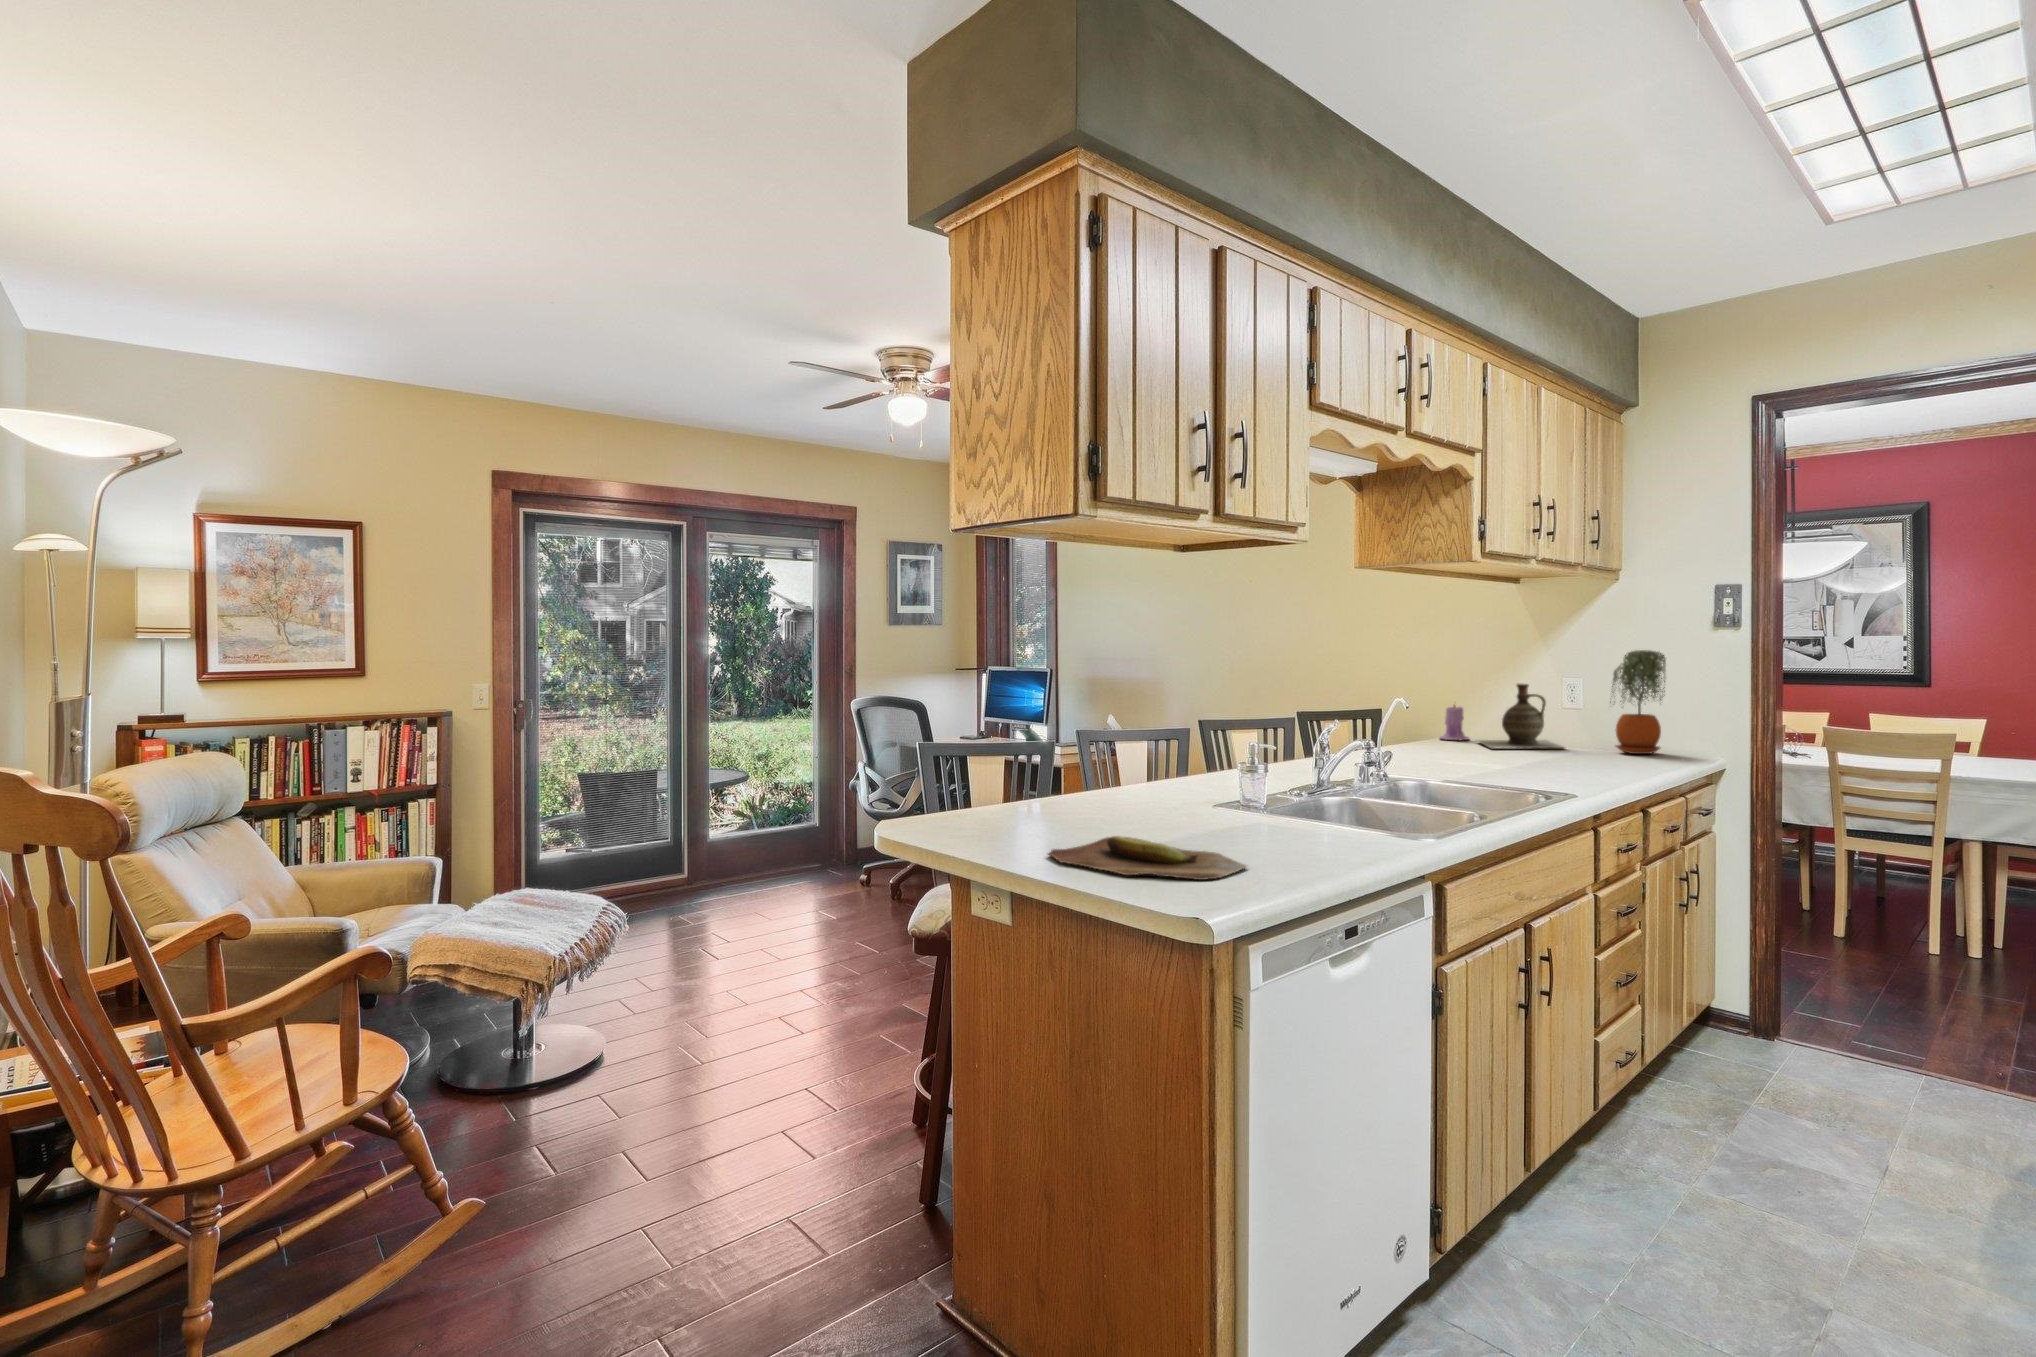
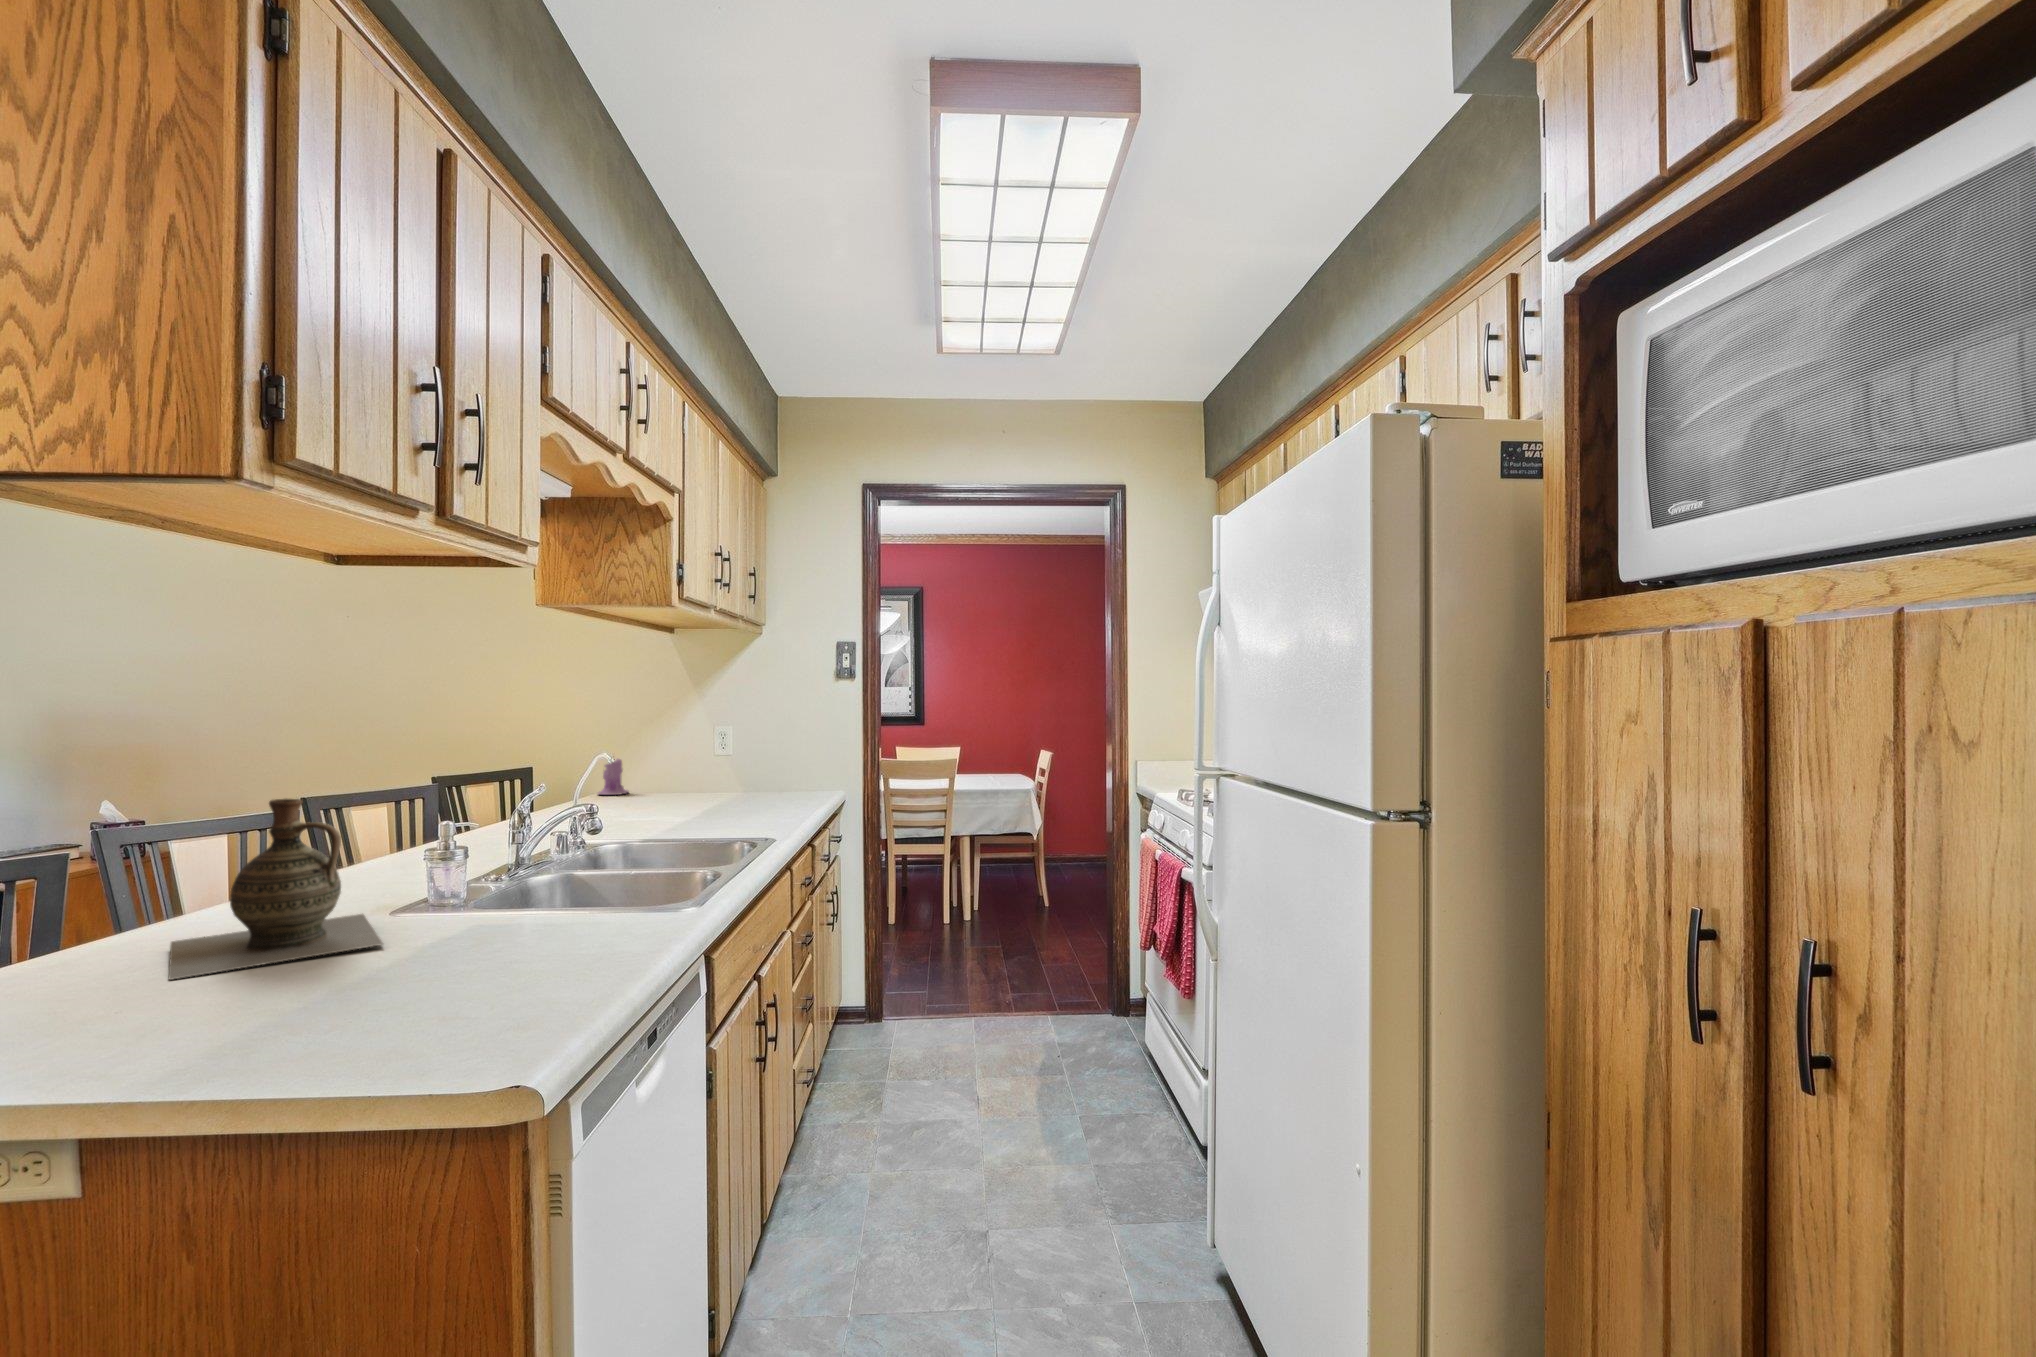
potted plant: present [1610,650,1666,754] -> none [766,697,812,794]
ceramic jug: present [1478,684,1562,749] -> present [169,799,383,980]
cutting board: present [1048,836,1246,880] -> none [165,987,545,1071]

